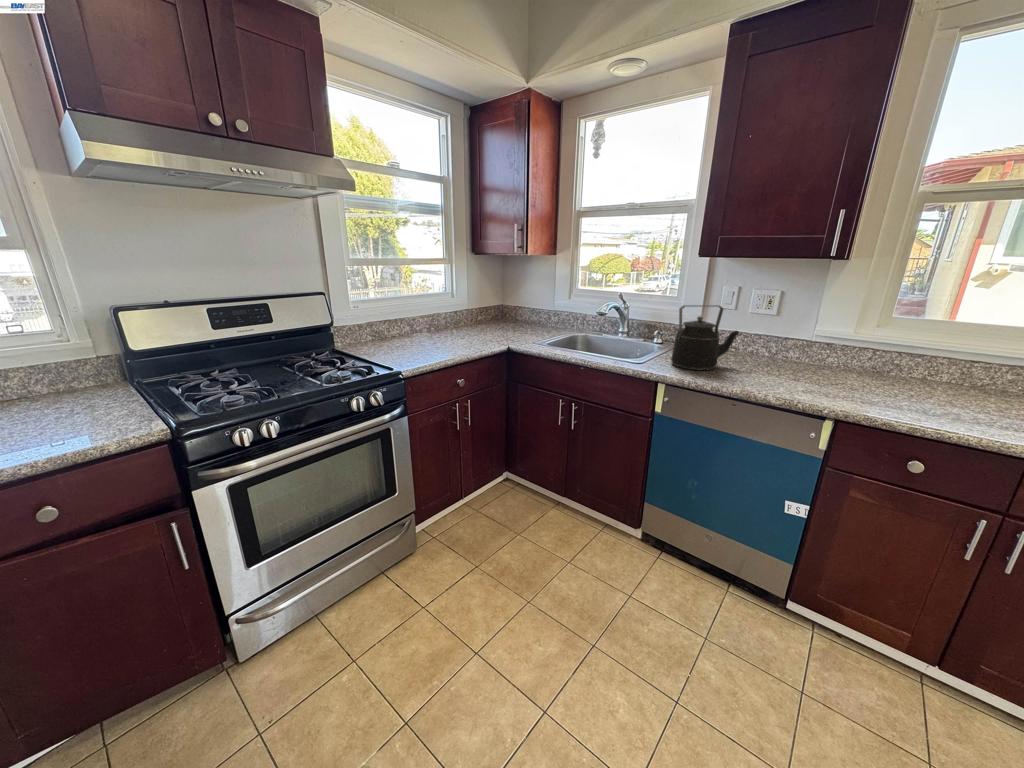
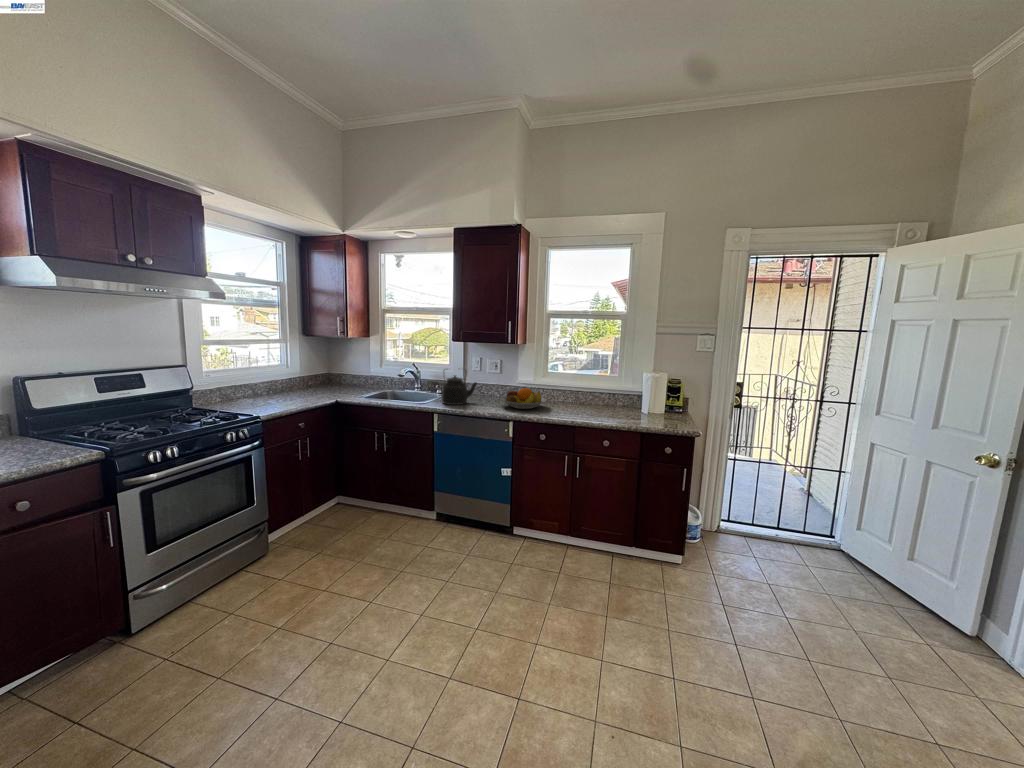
fruit bowl: none [790,347,907,392] -> present [500,388,547,409]

